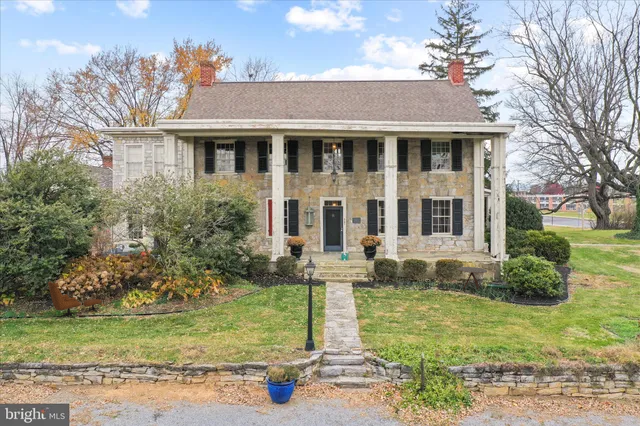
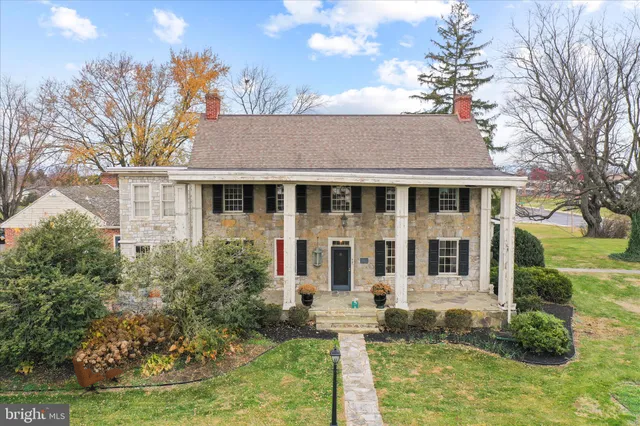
round table: present [457,267,487,290] -> none [467,318,496,344]

